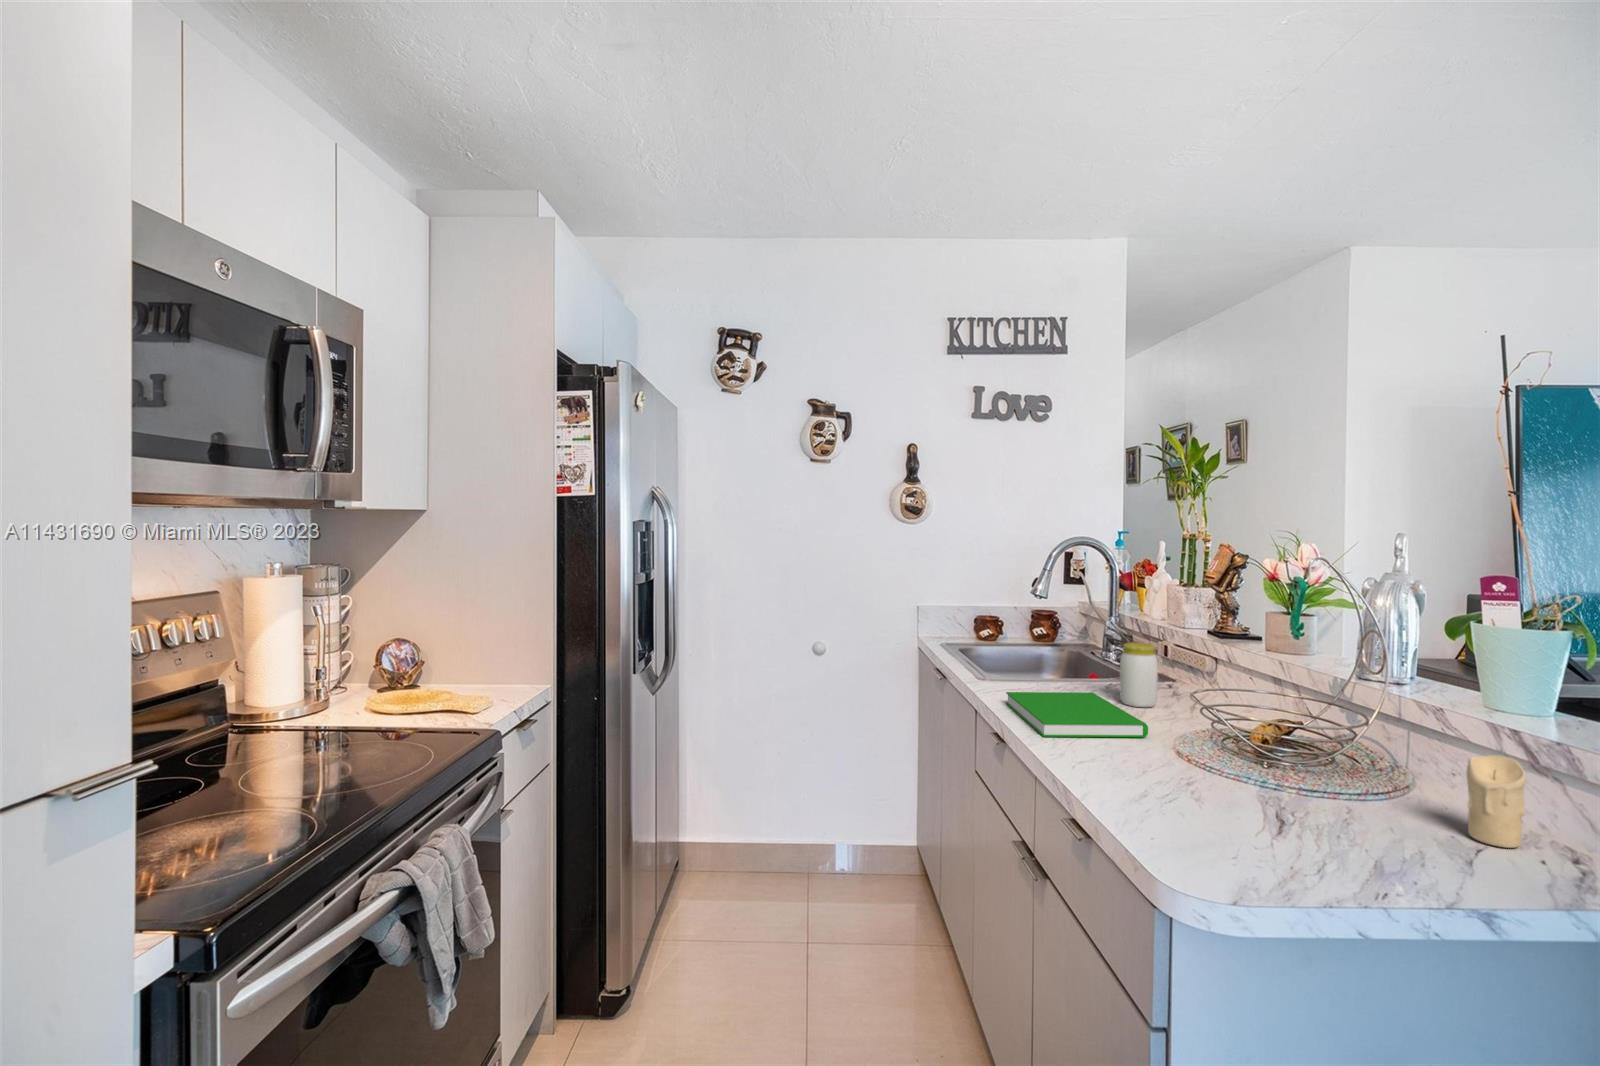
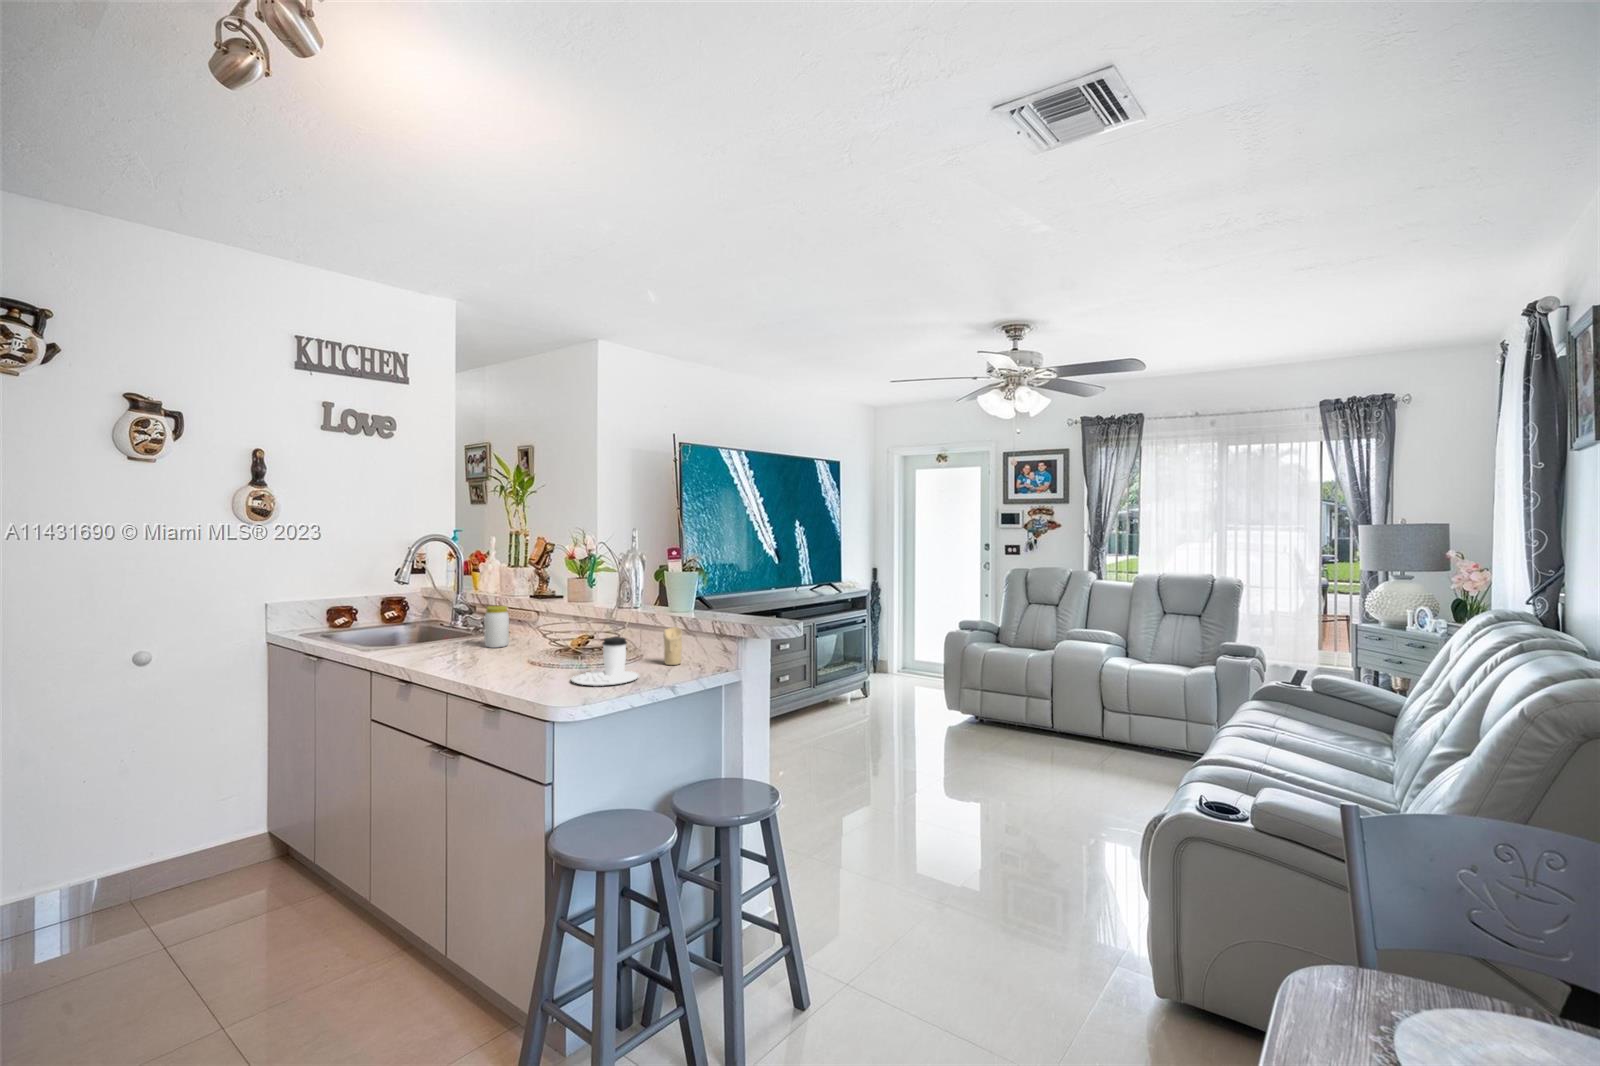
book: present [1006,692,1148,737] -> none [407,643,514,670]
coffee cup: none [1221,755,1390,871] -> present [571,637,639,686]

